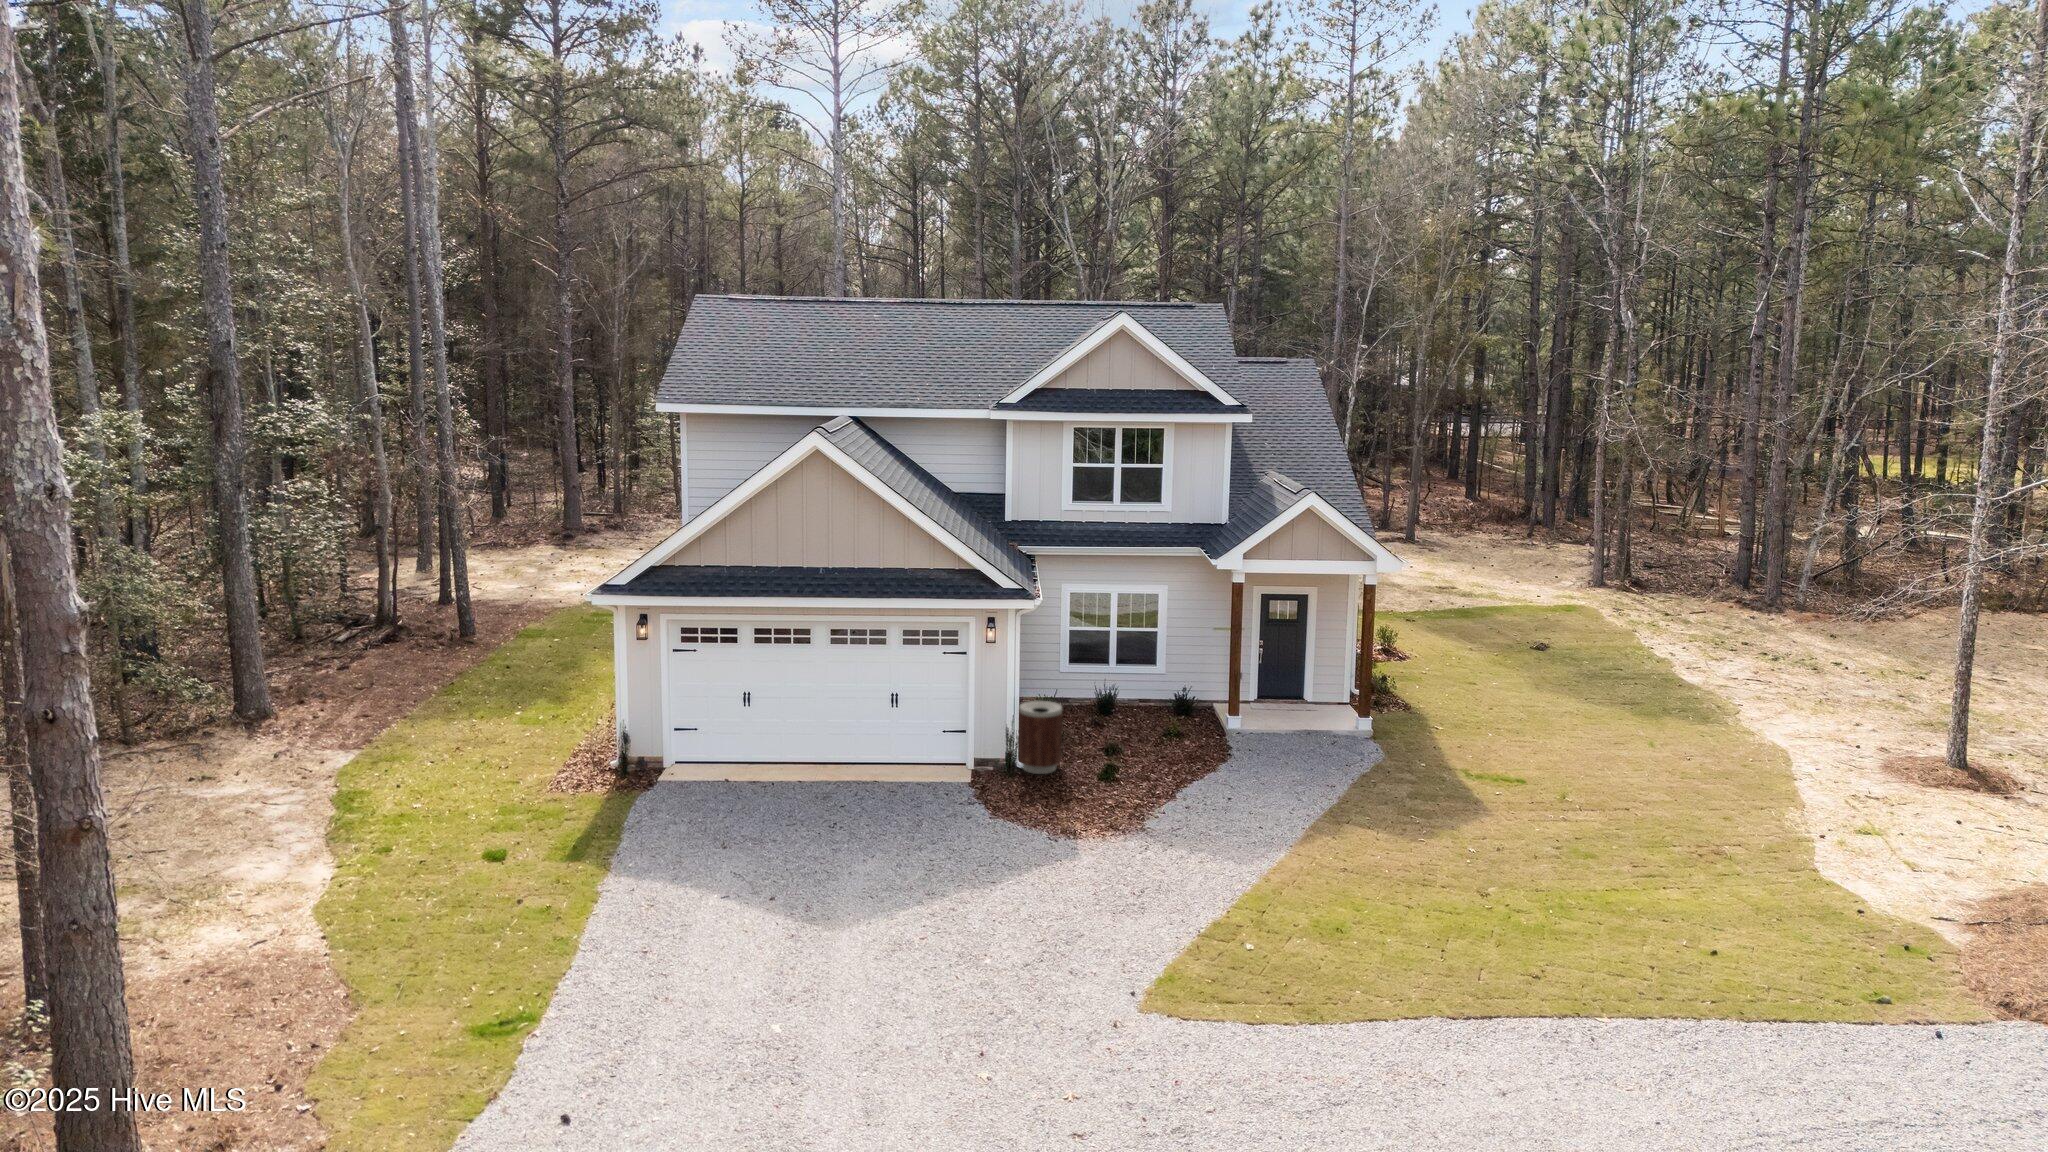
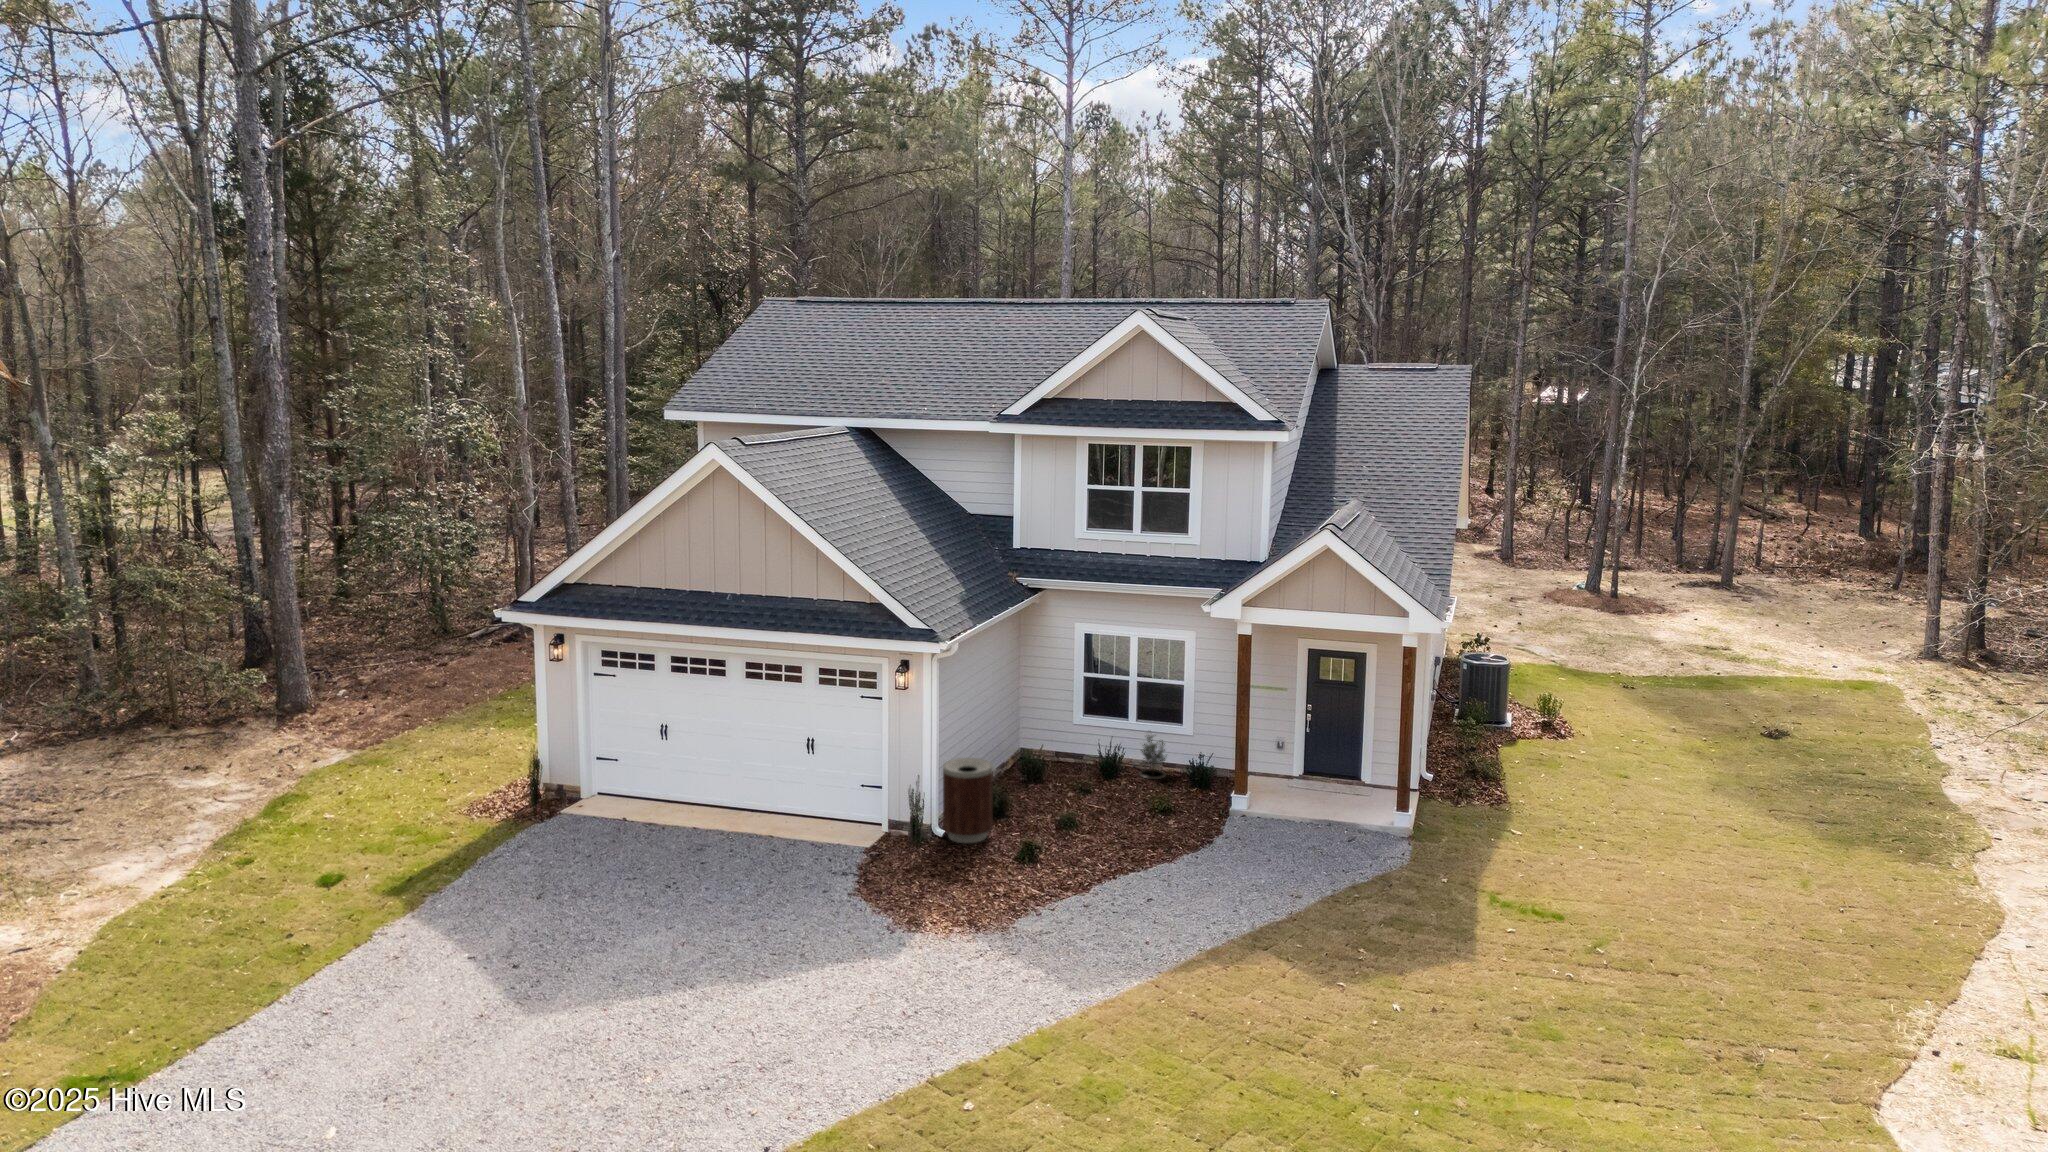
potted tree: none [1129,670,1153,712] -> present [1140,735,1166,779]

